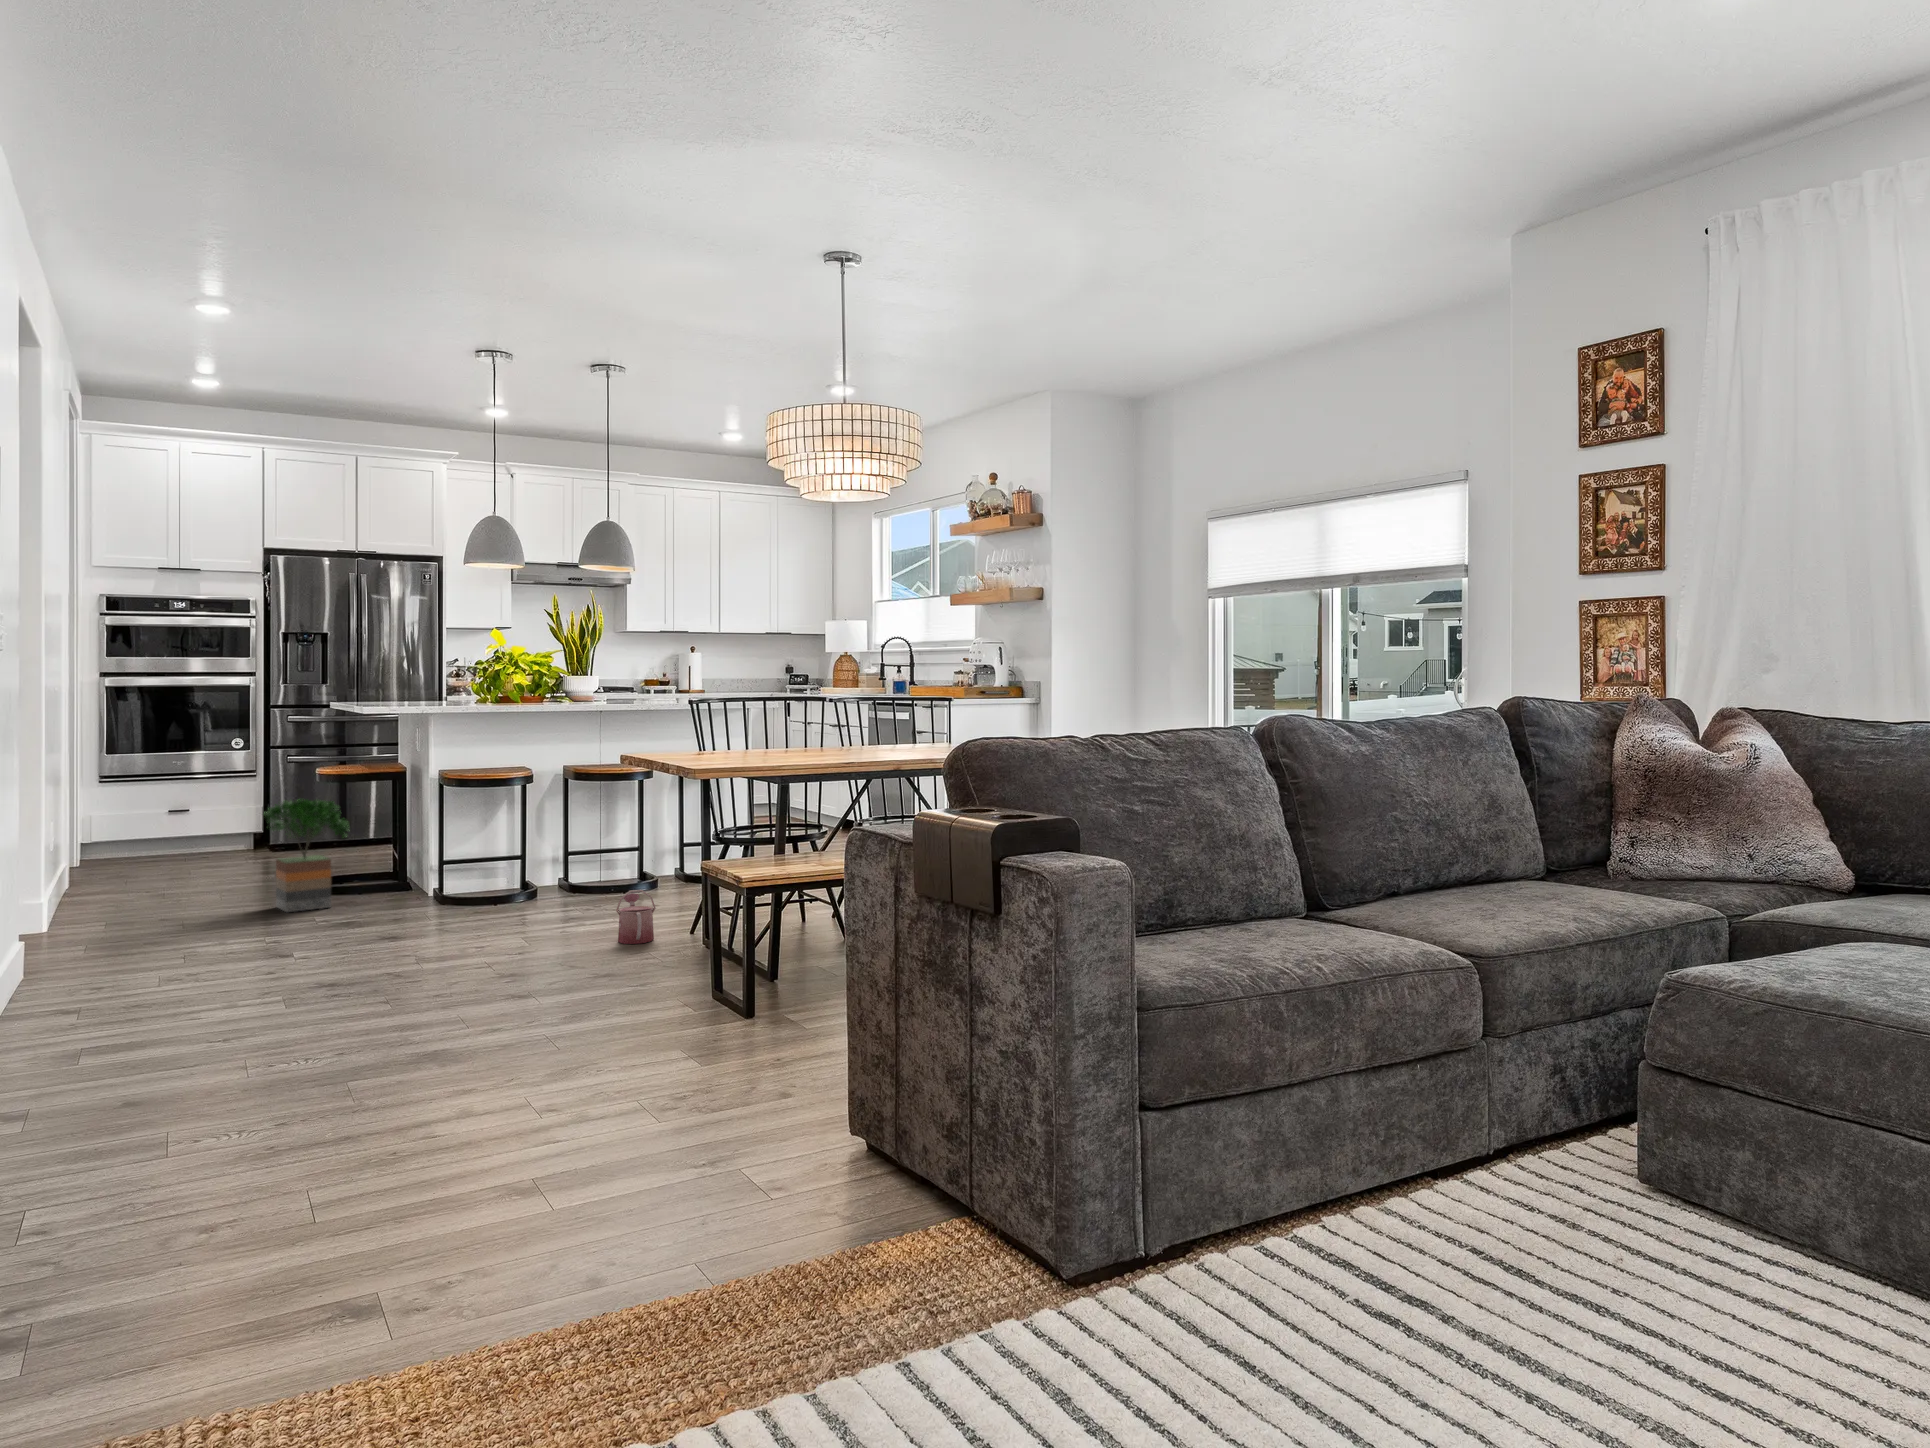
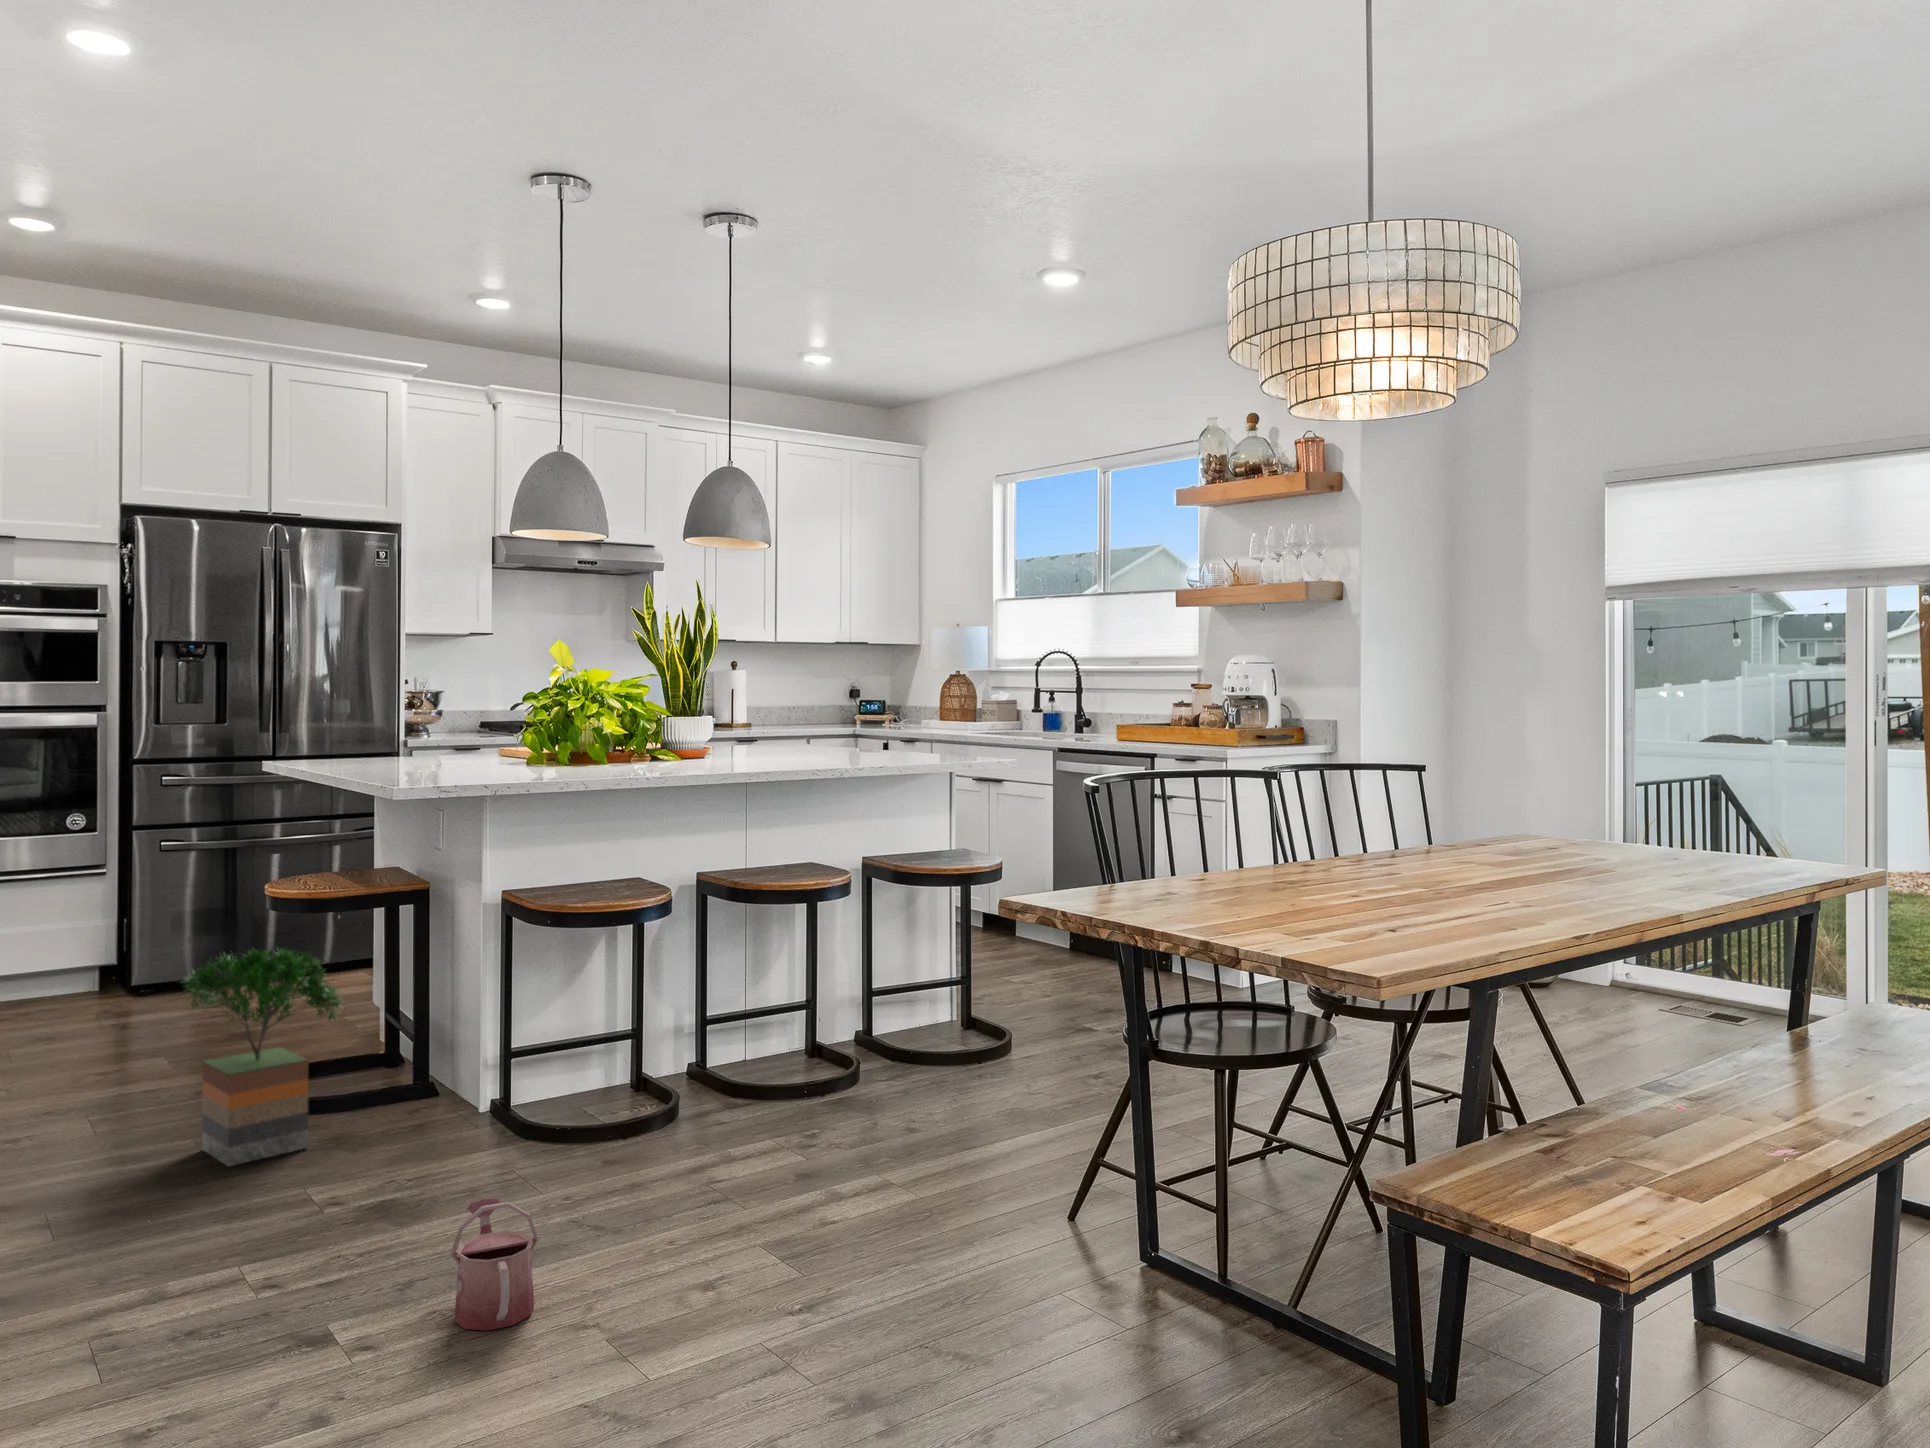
watering can: present [616,890,656,944] -> present [451,1198,539,1331]

